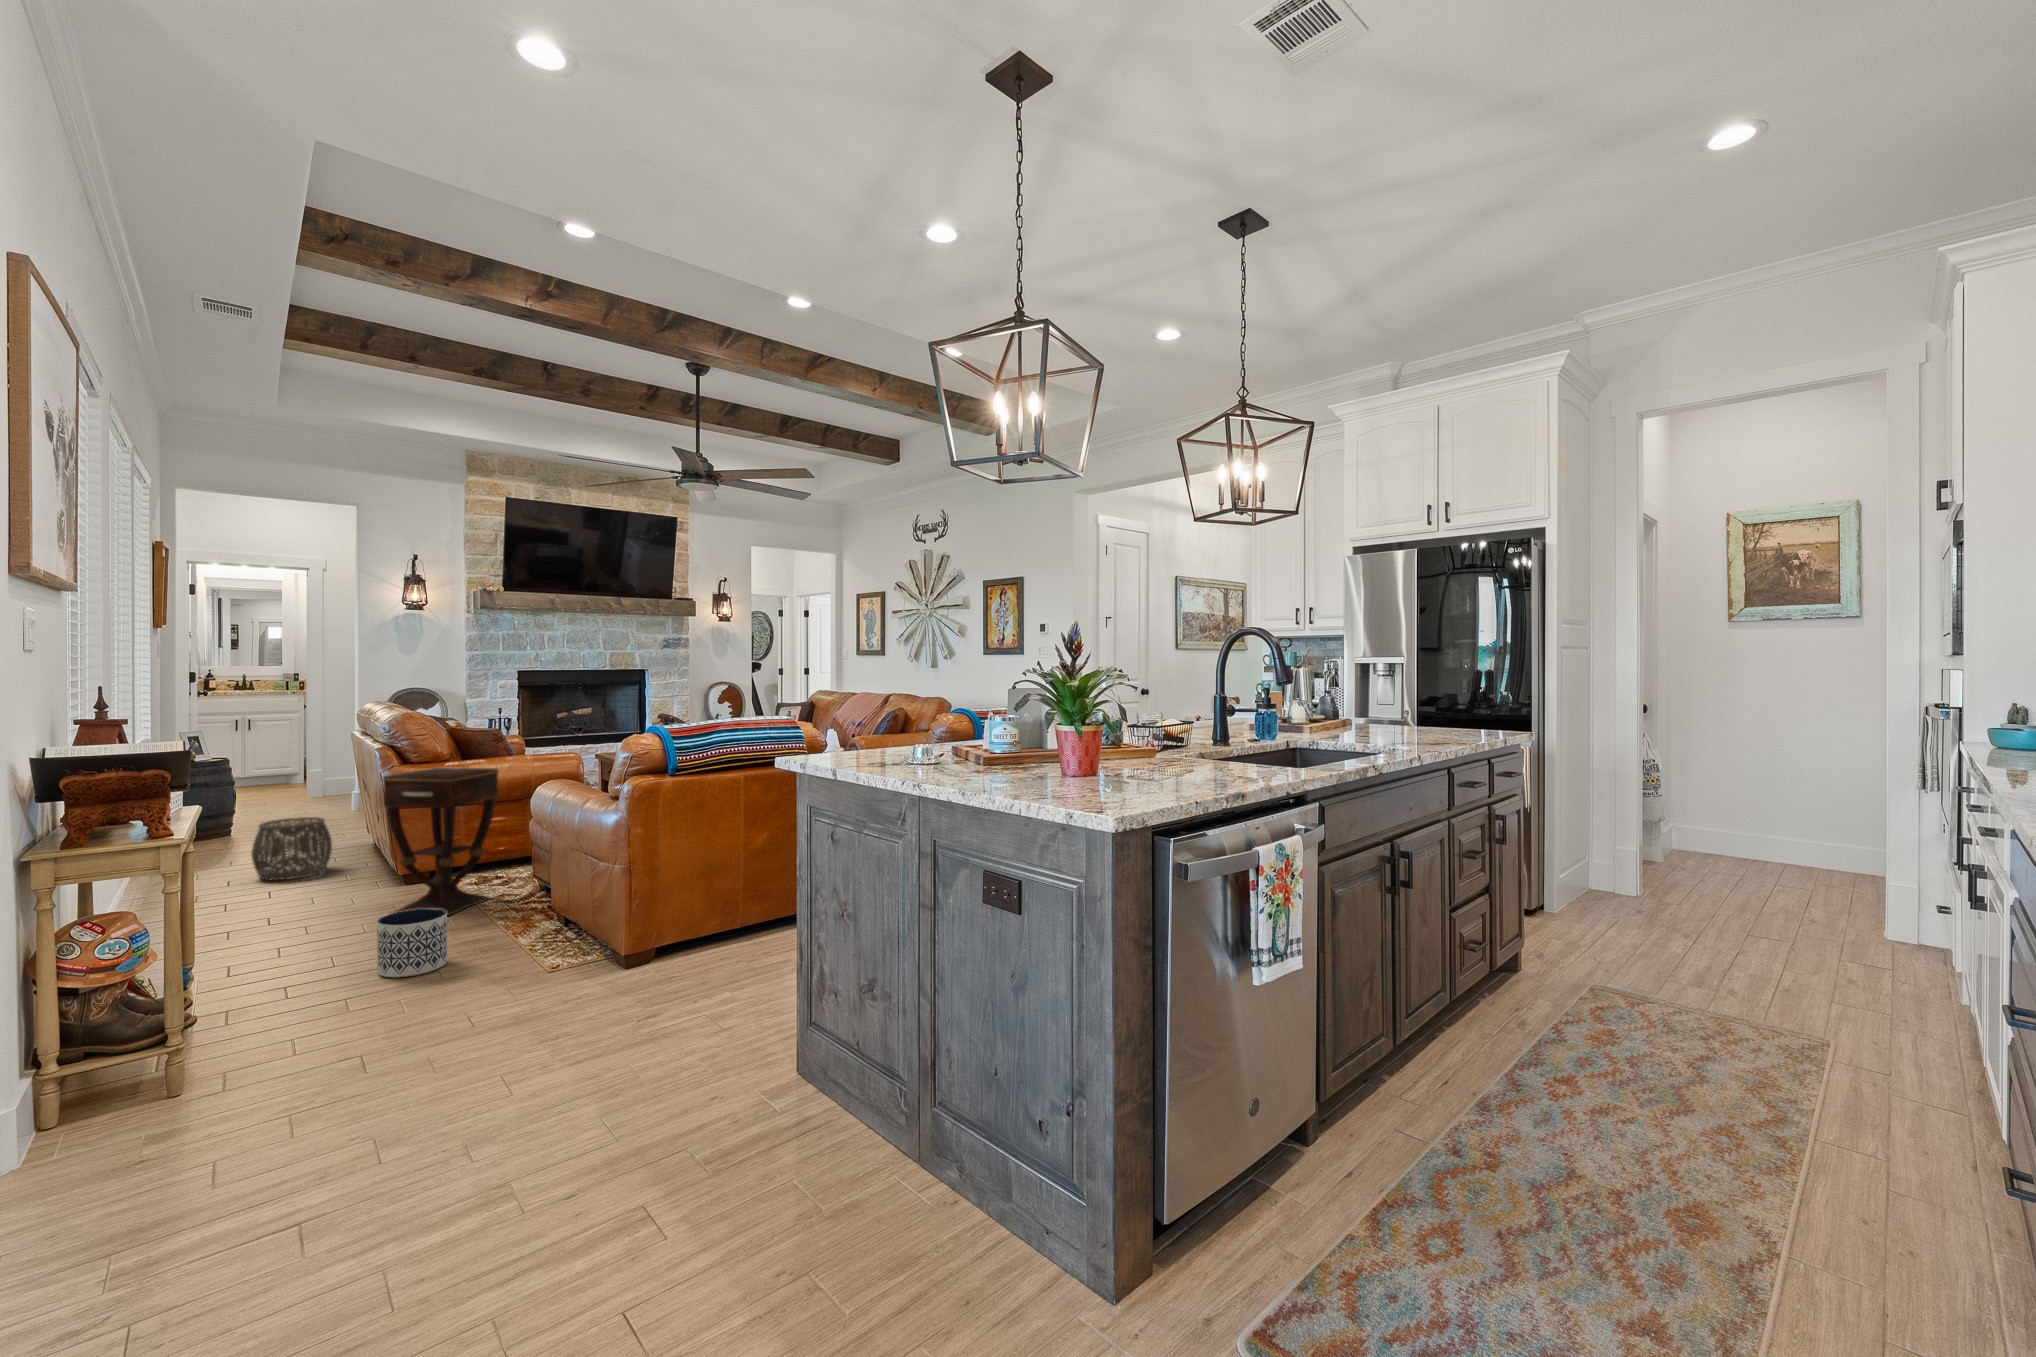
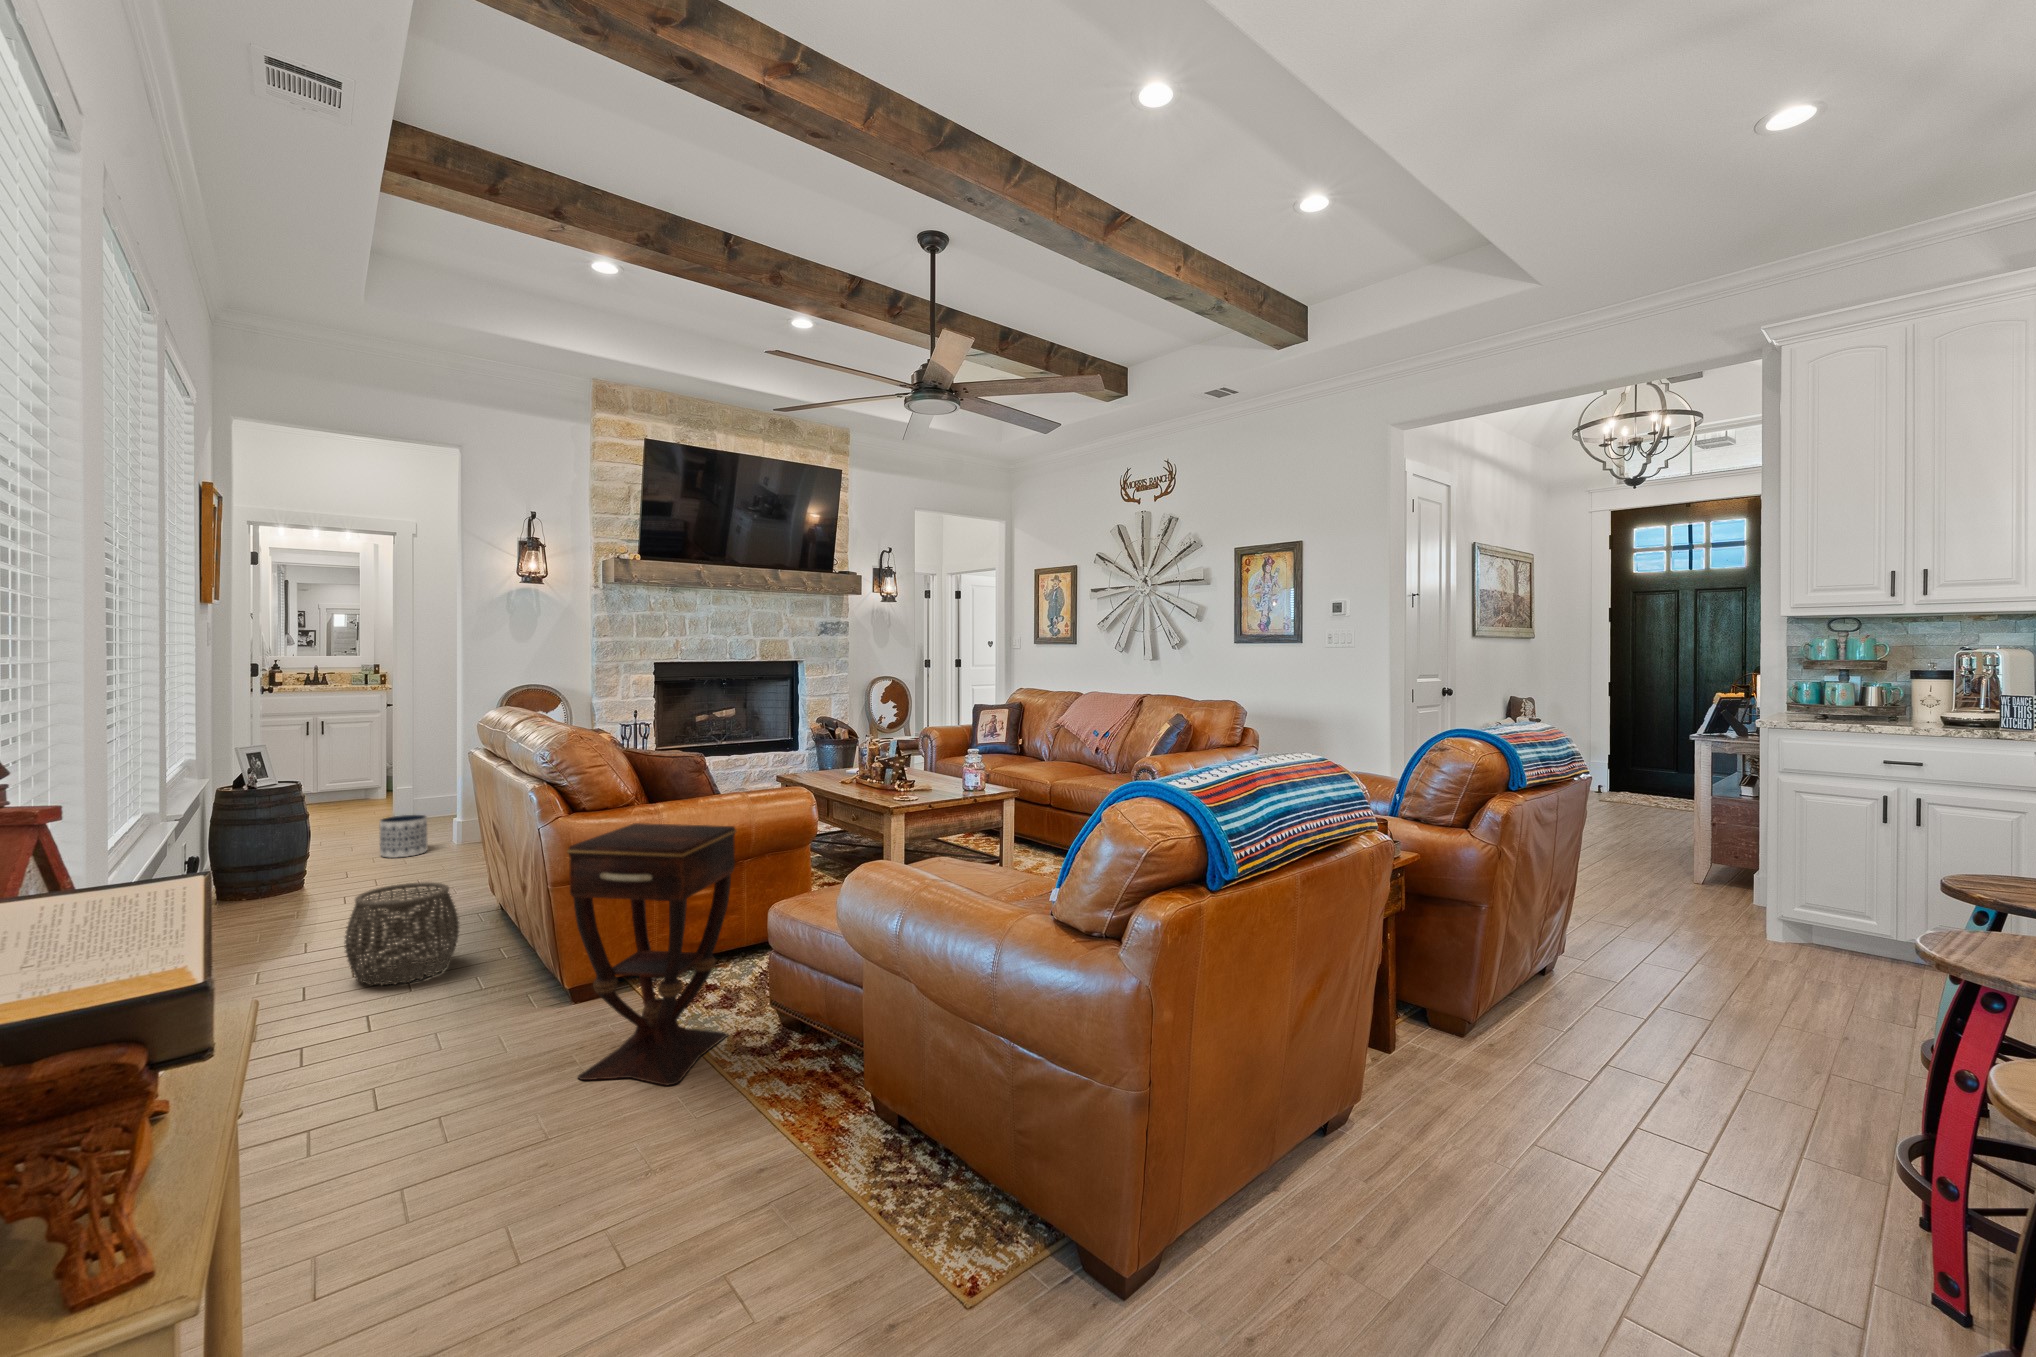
planter: present [377,909,447,977] -> present [380,815,427,858]

